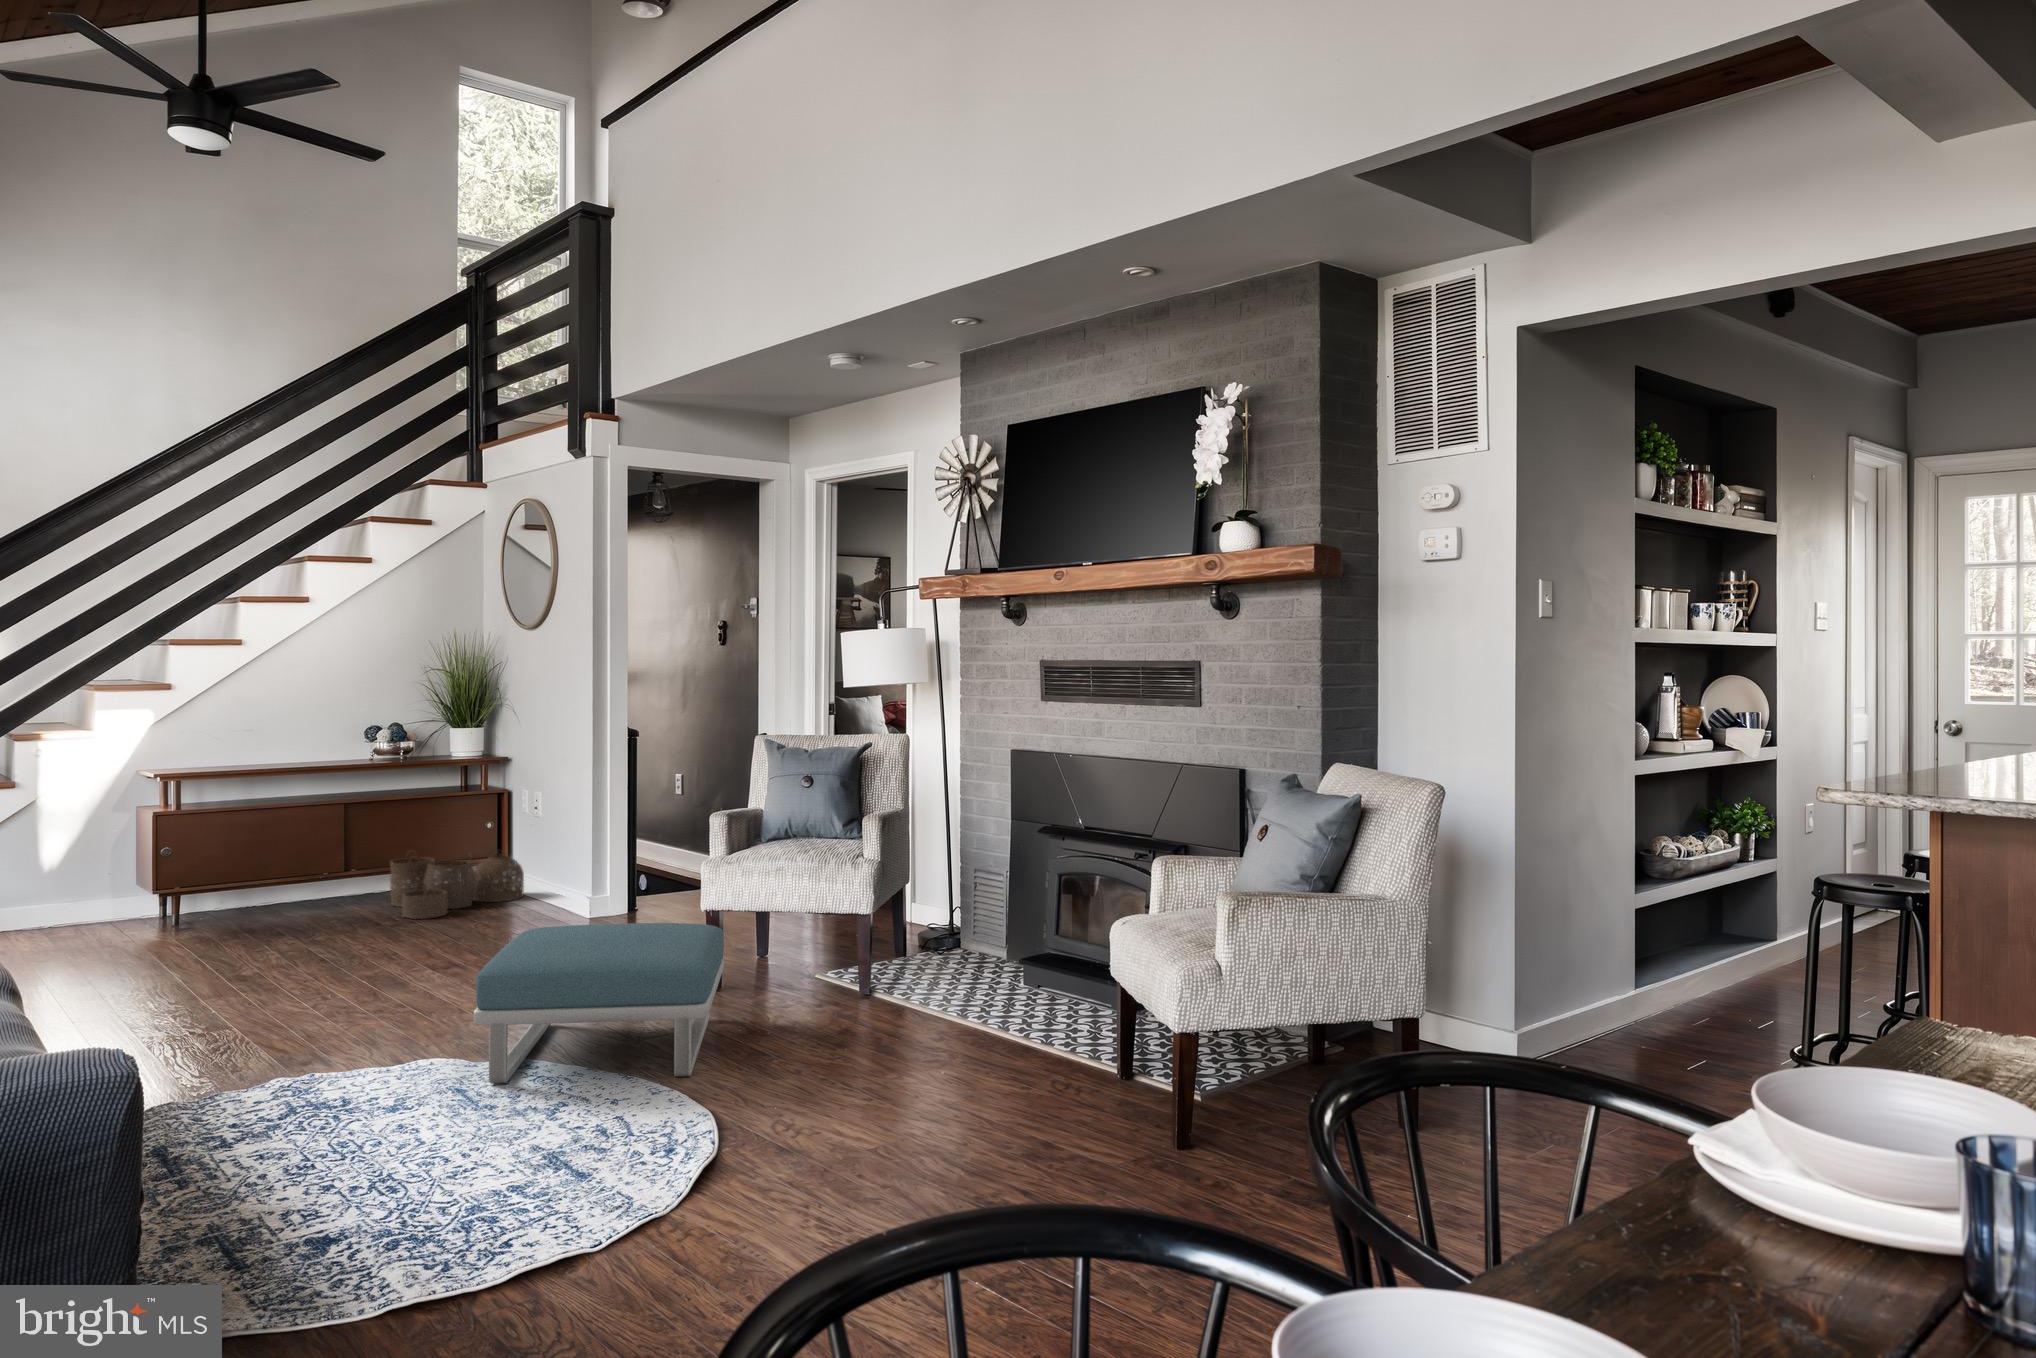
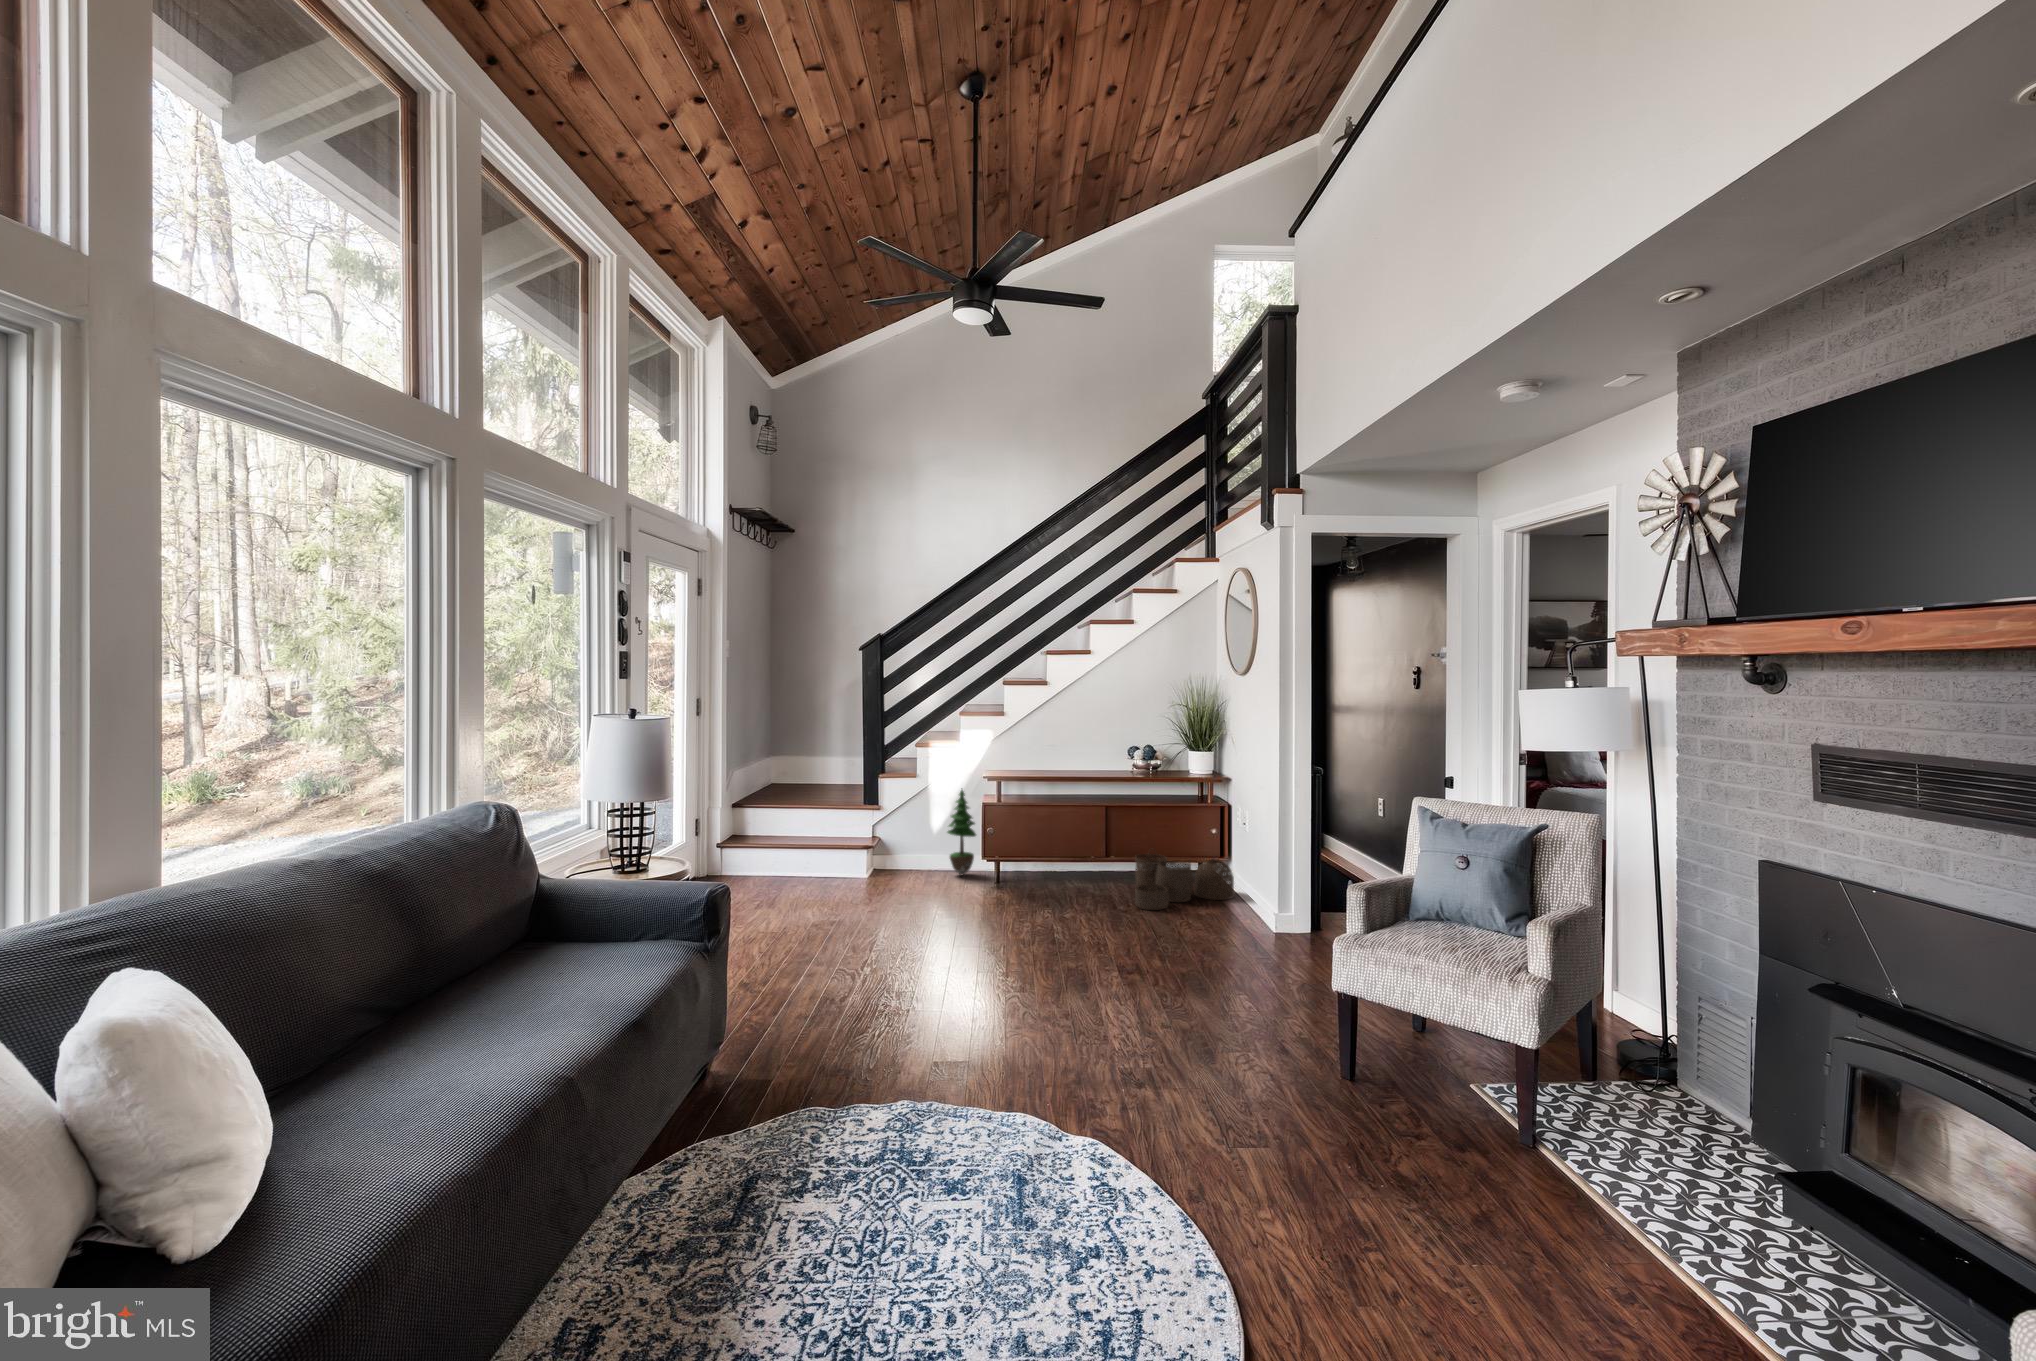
potted tree: none [68,790,126,923] -> present [947,788,976,875]
footstool: present [474,923,724,1083] -> none [1050,993,1336,1245]

